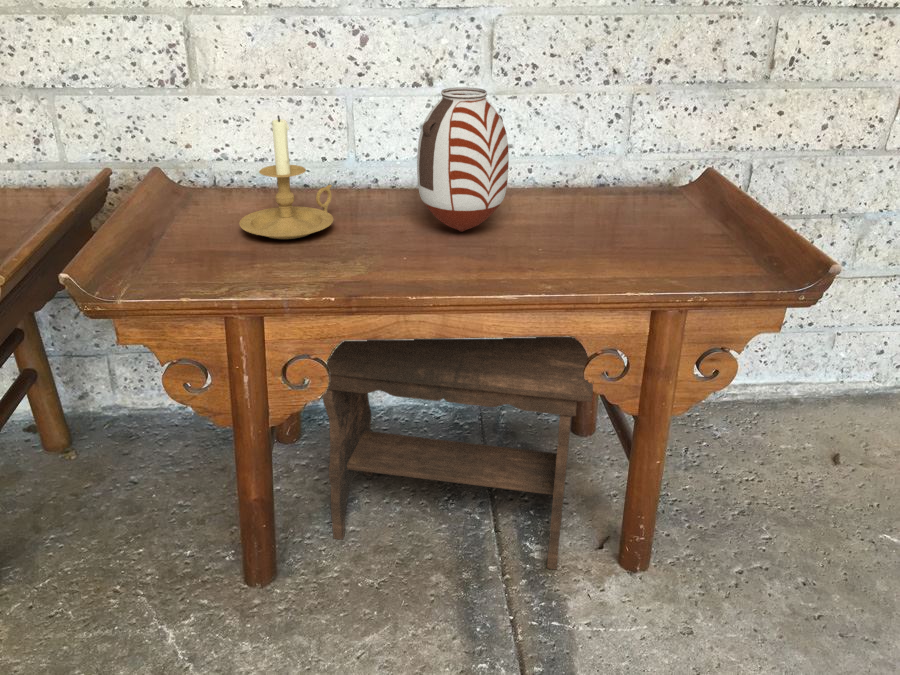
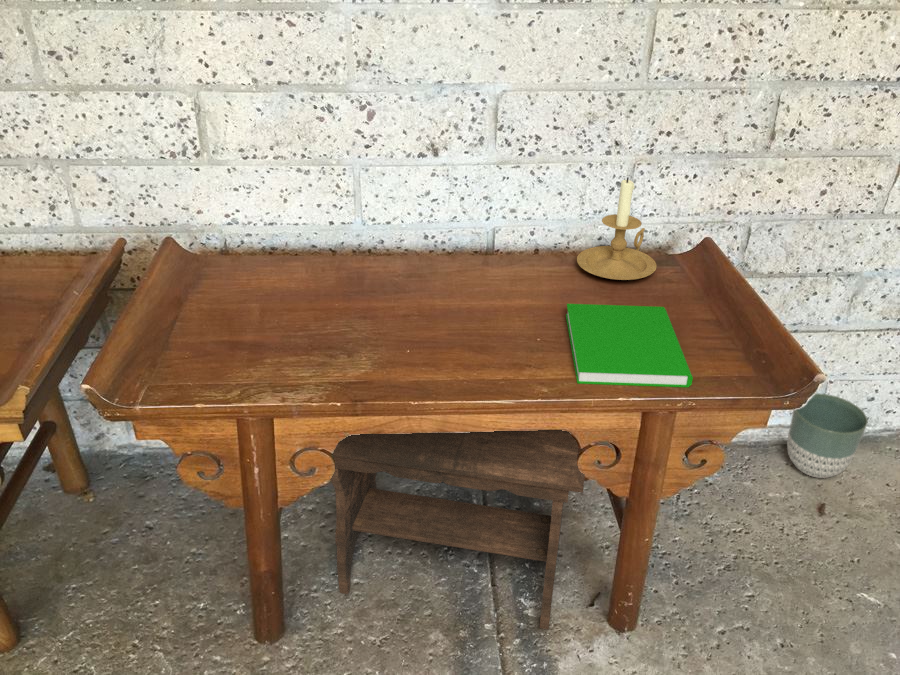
vase: present [417,87,509,232] -> none [420,183,508,315]
candle holder: present [239,115,333,239] -> present [577,177,657,280]
book: none [569,218,705,283] -> present [566,304,693,387]
planter: none [797,343,880,429] -> present [787,393,868,478]

